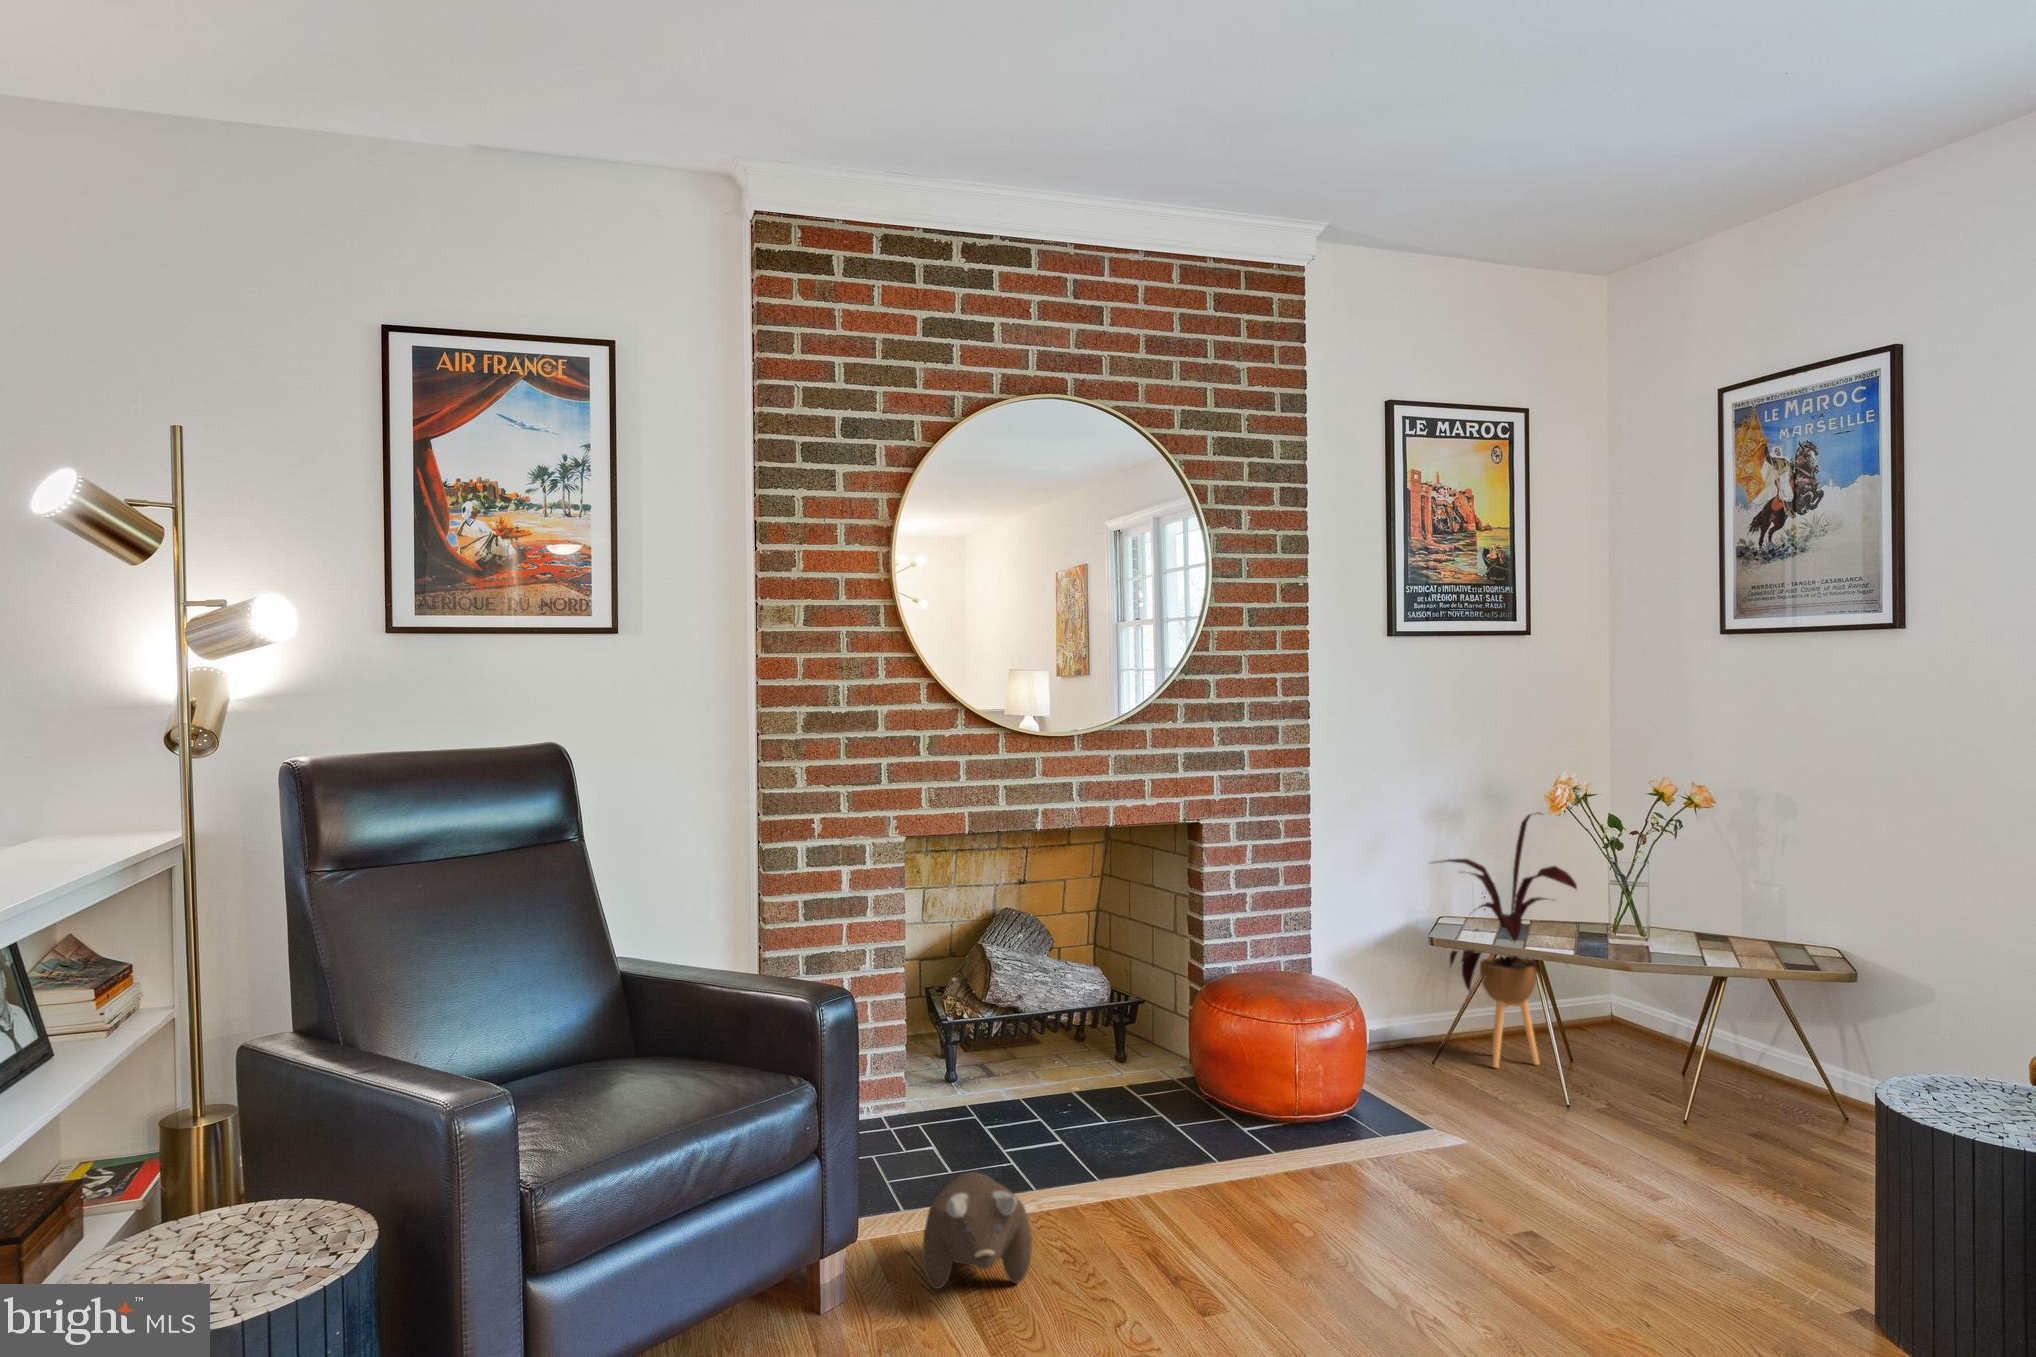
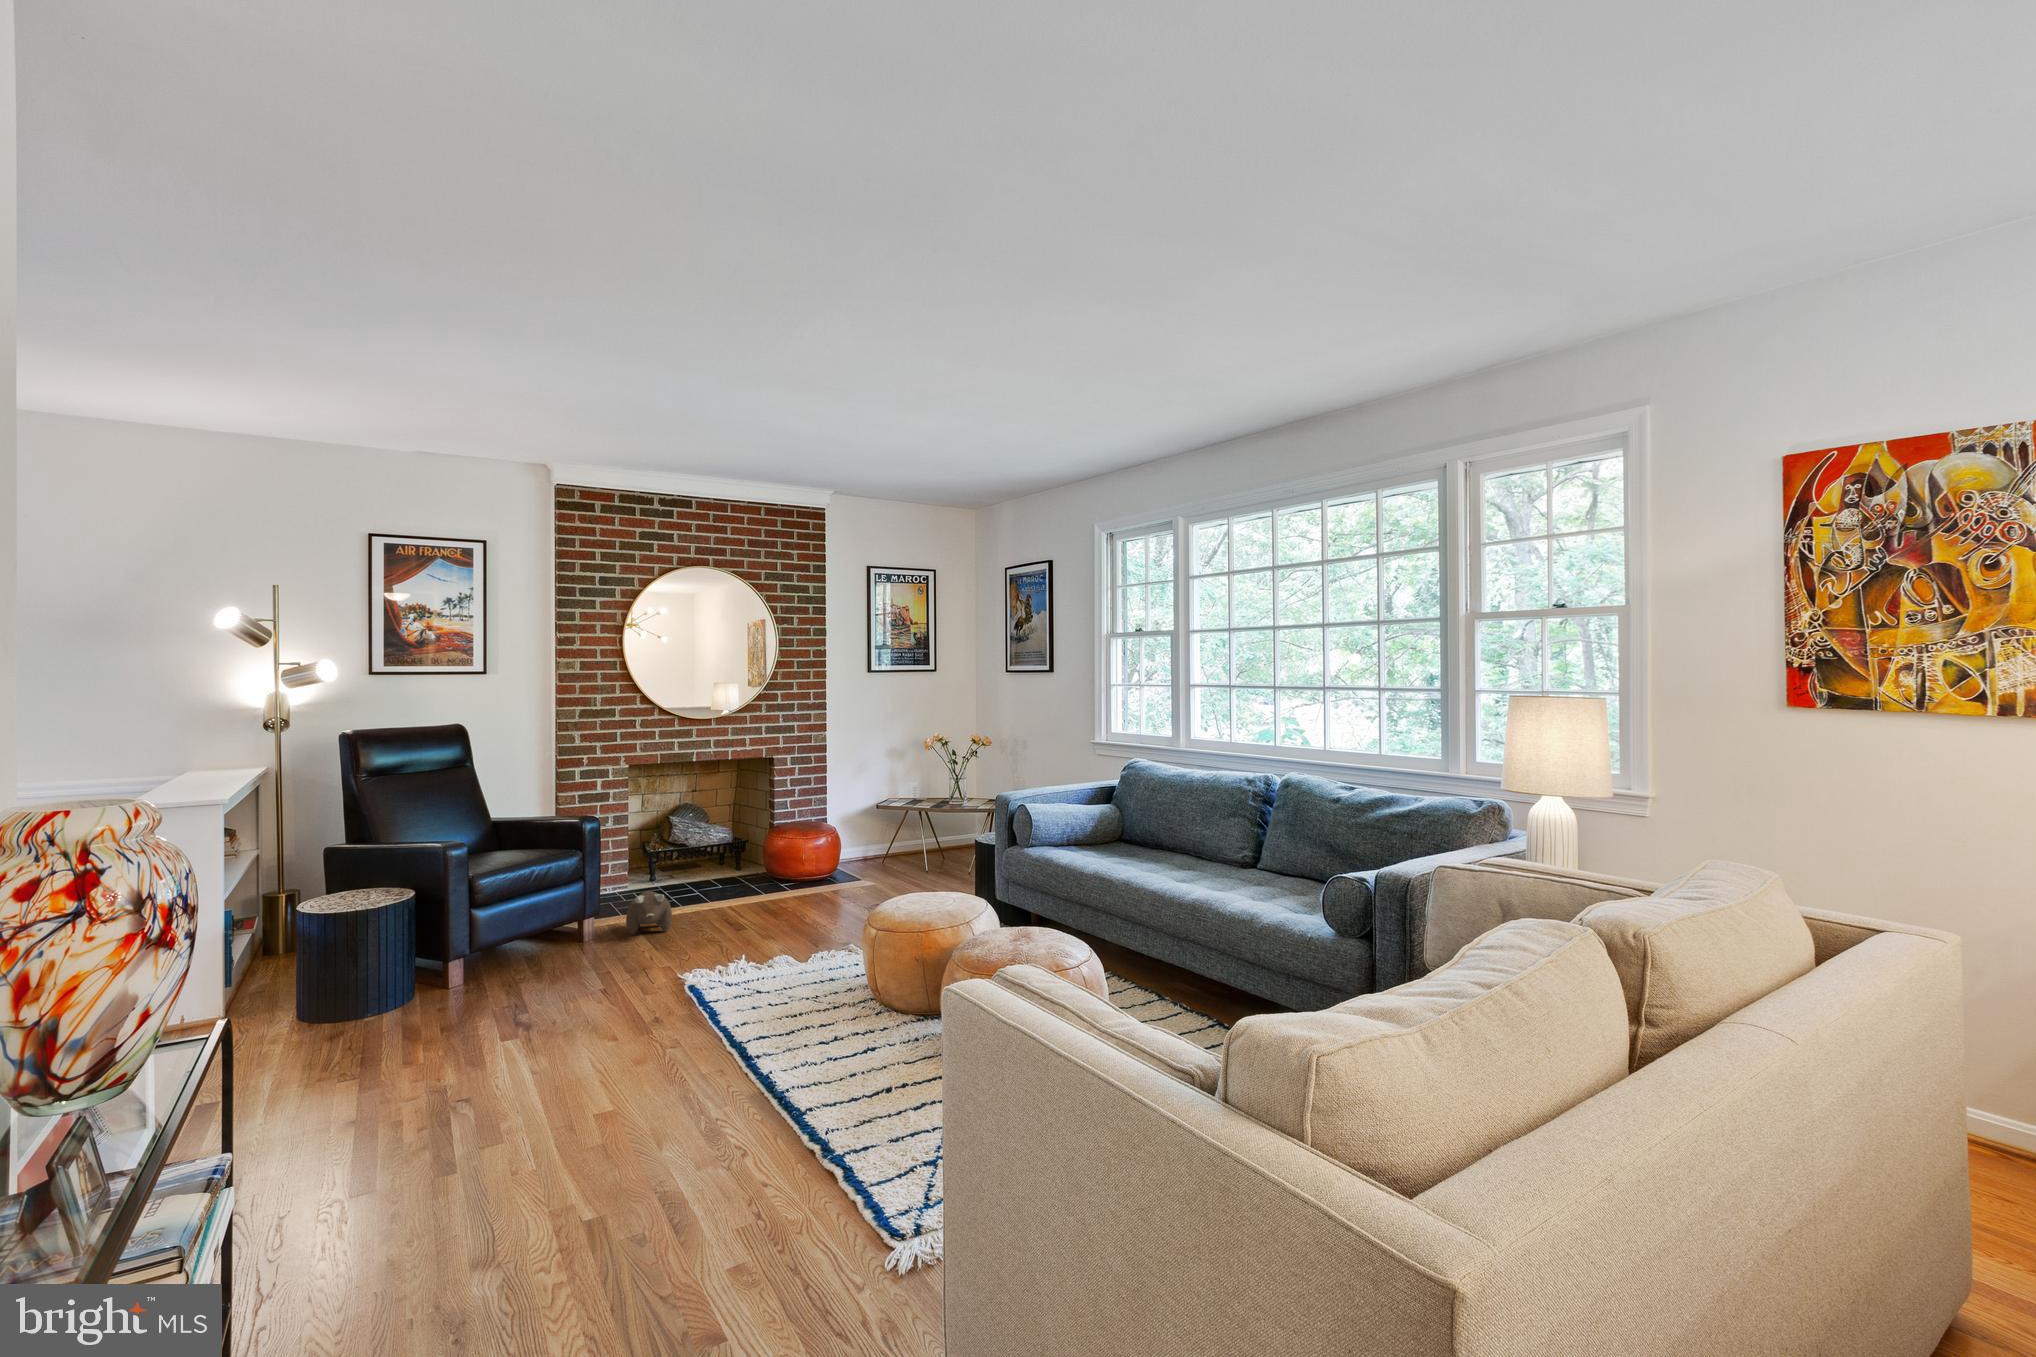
house plant: present [1436,812,1577,1068] -> none [880,751,936,862]

